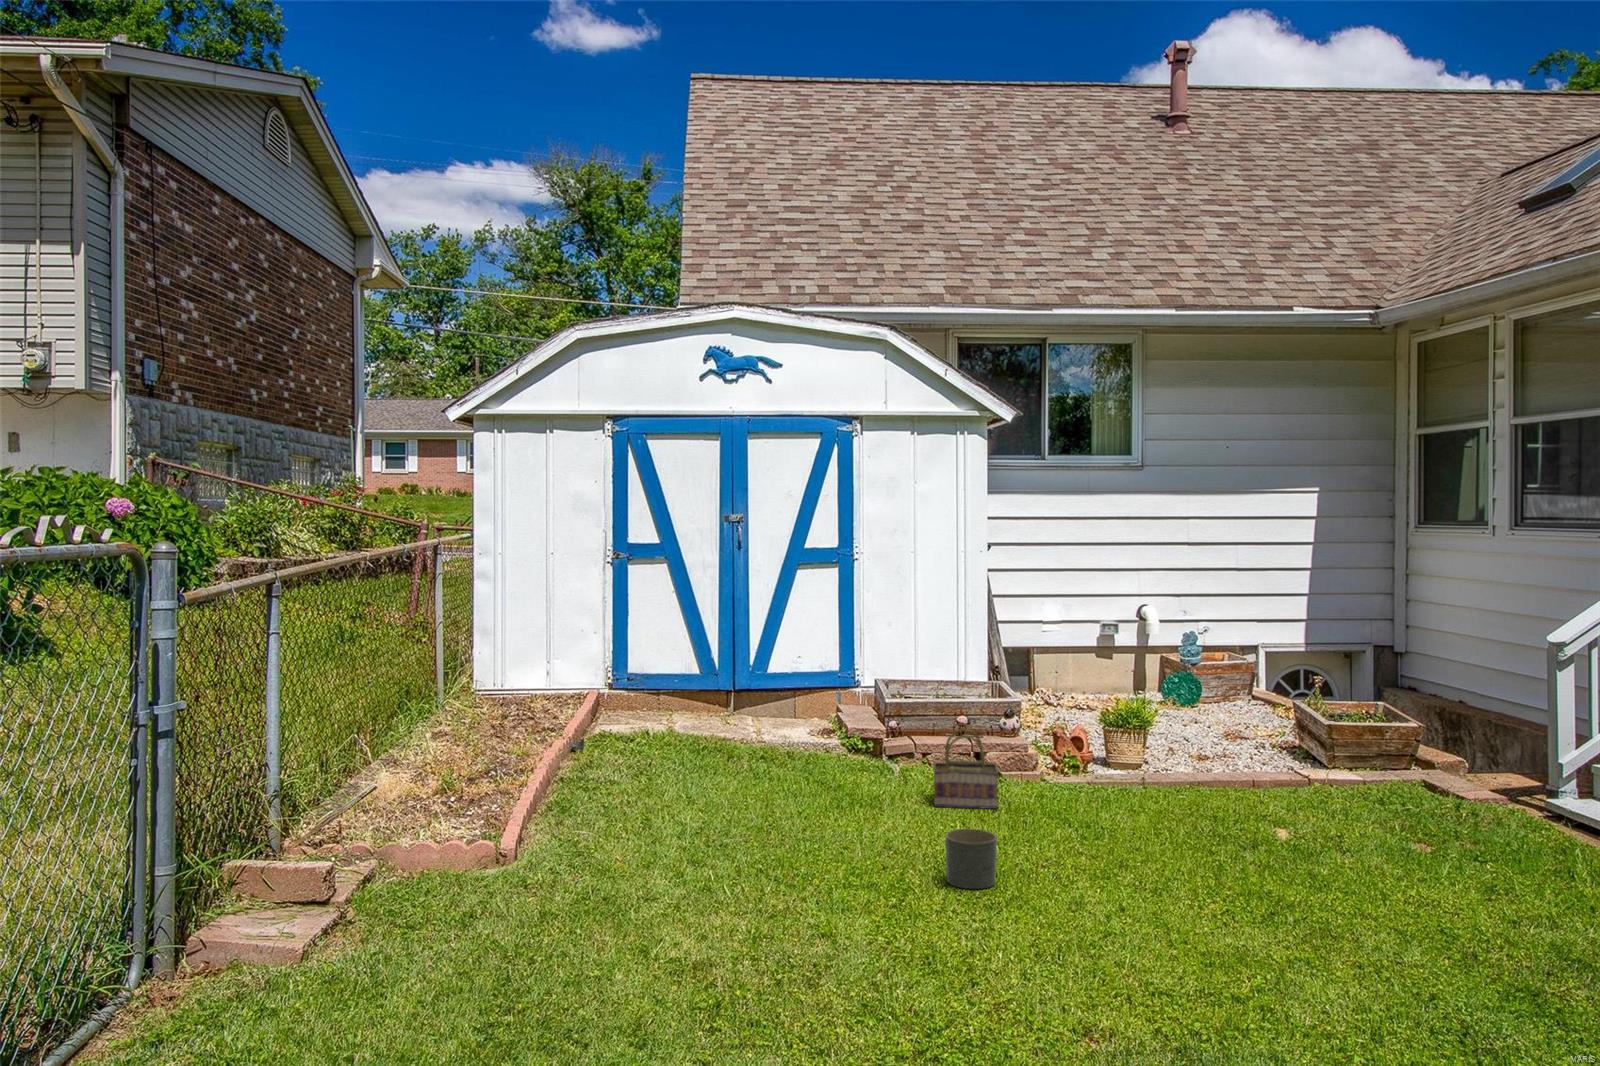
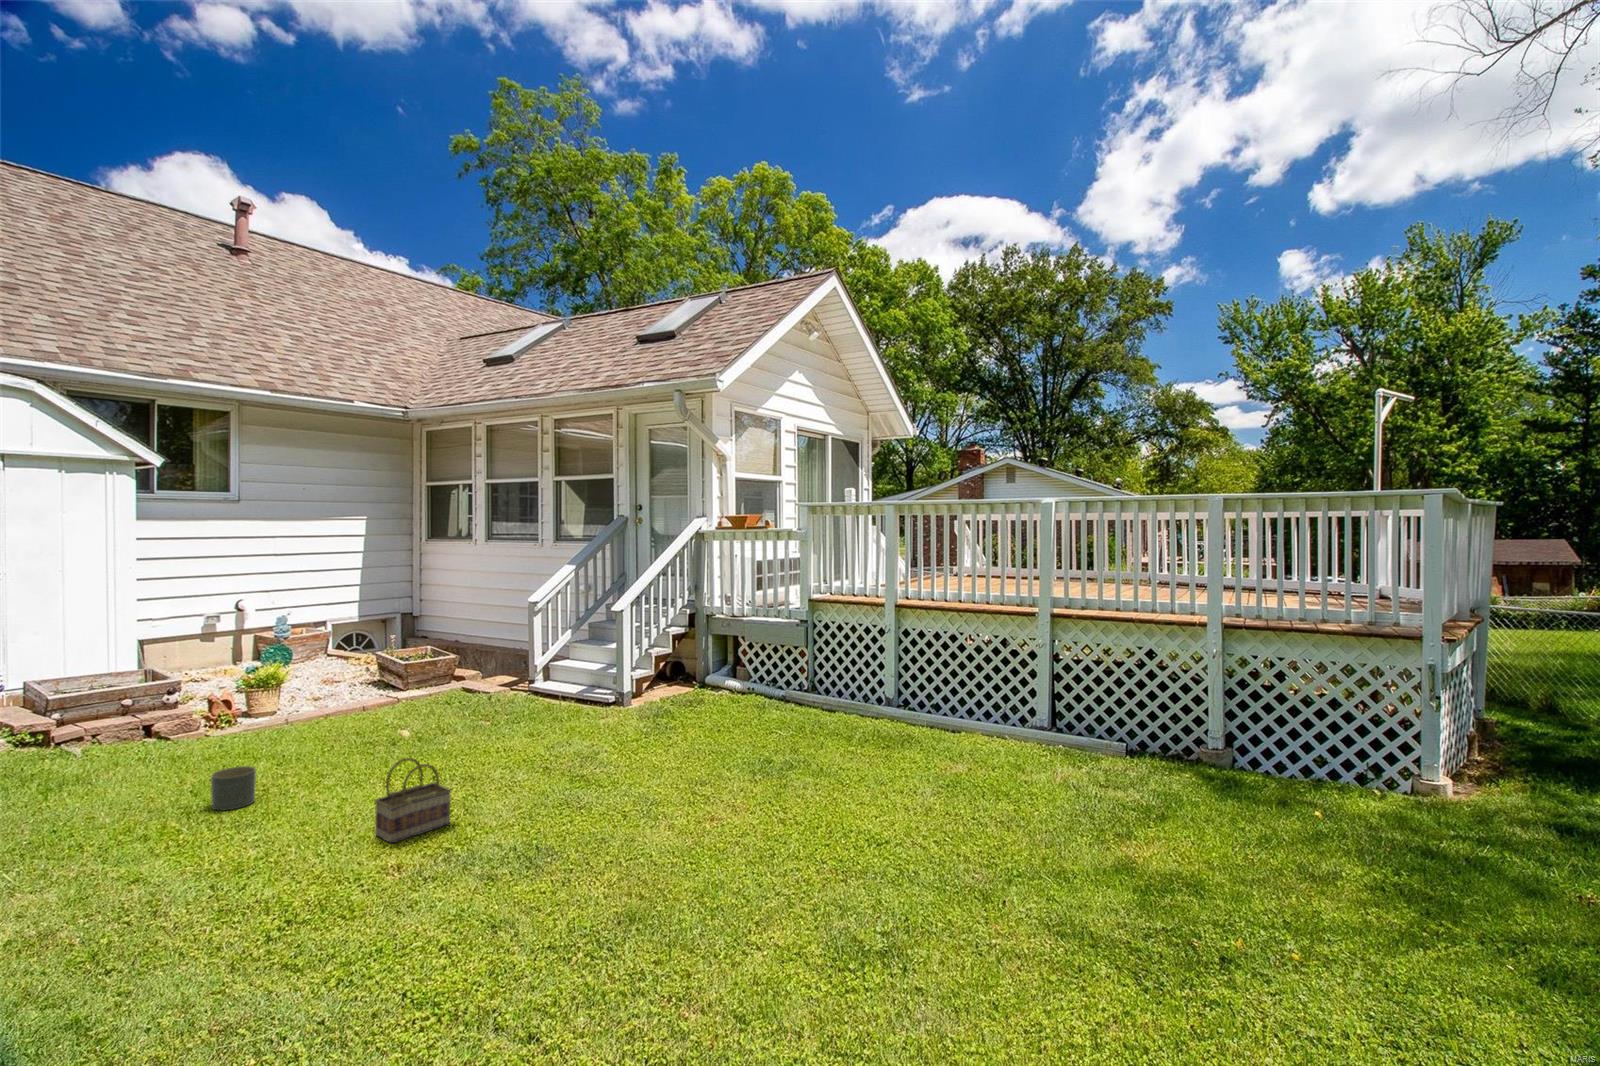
basket: present [933,728,999,809] -> present [375,758,451,843]

